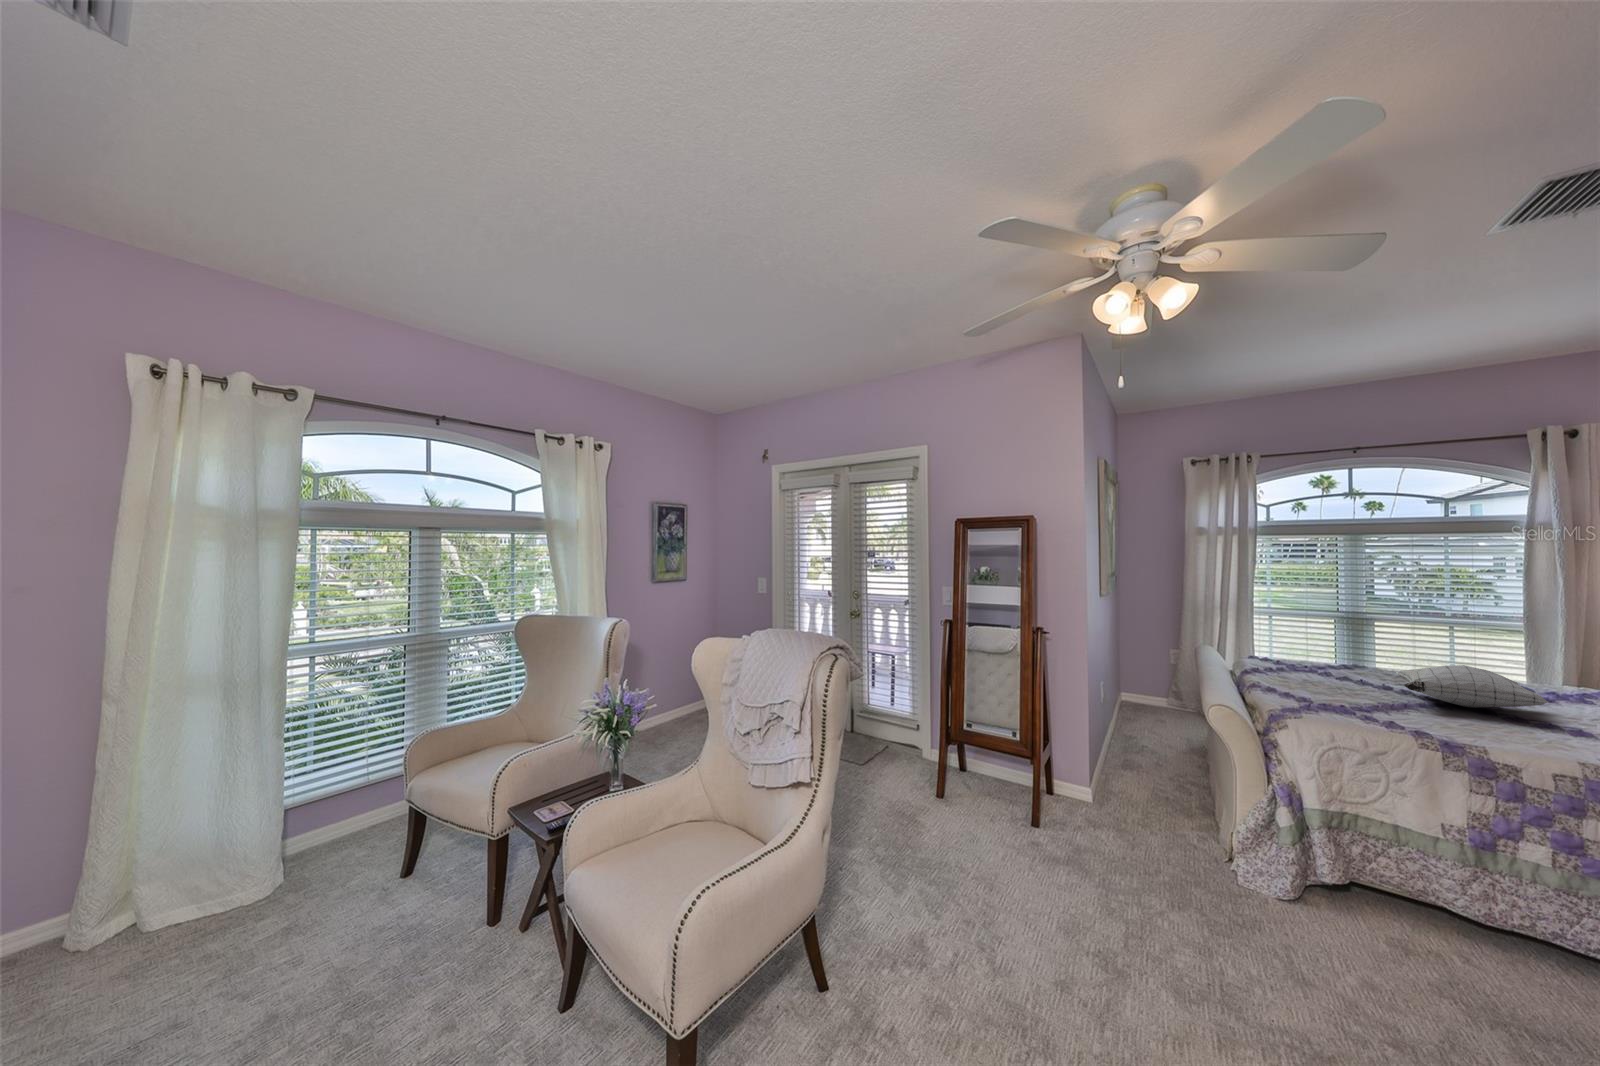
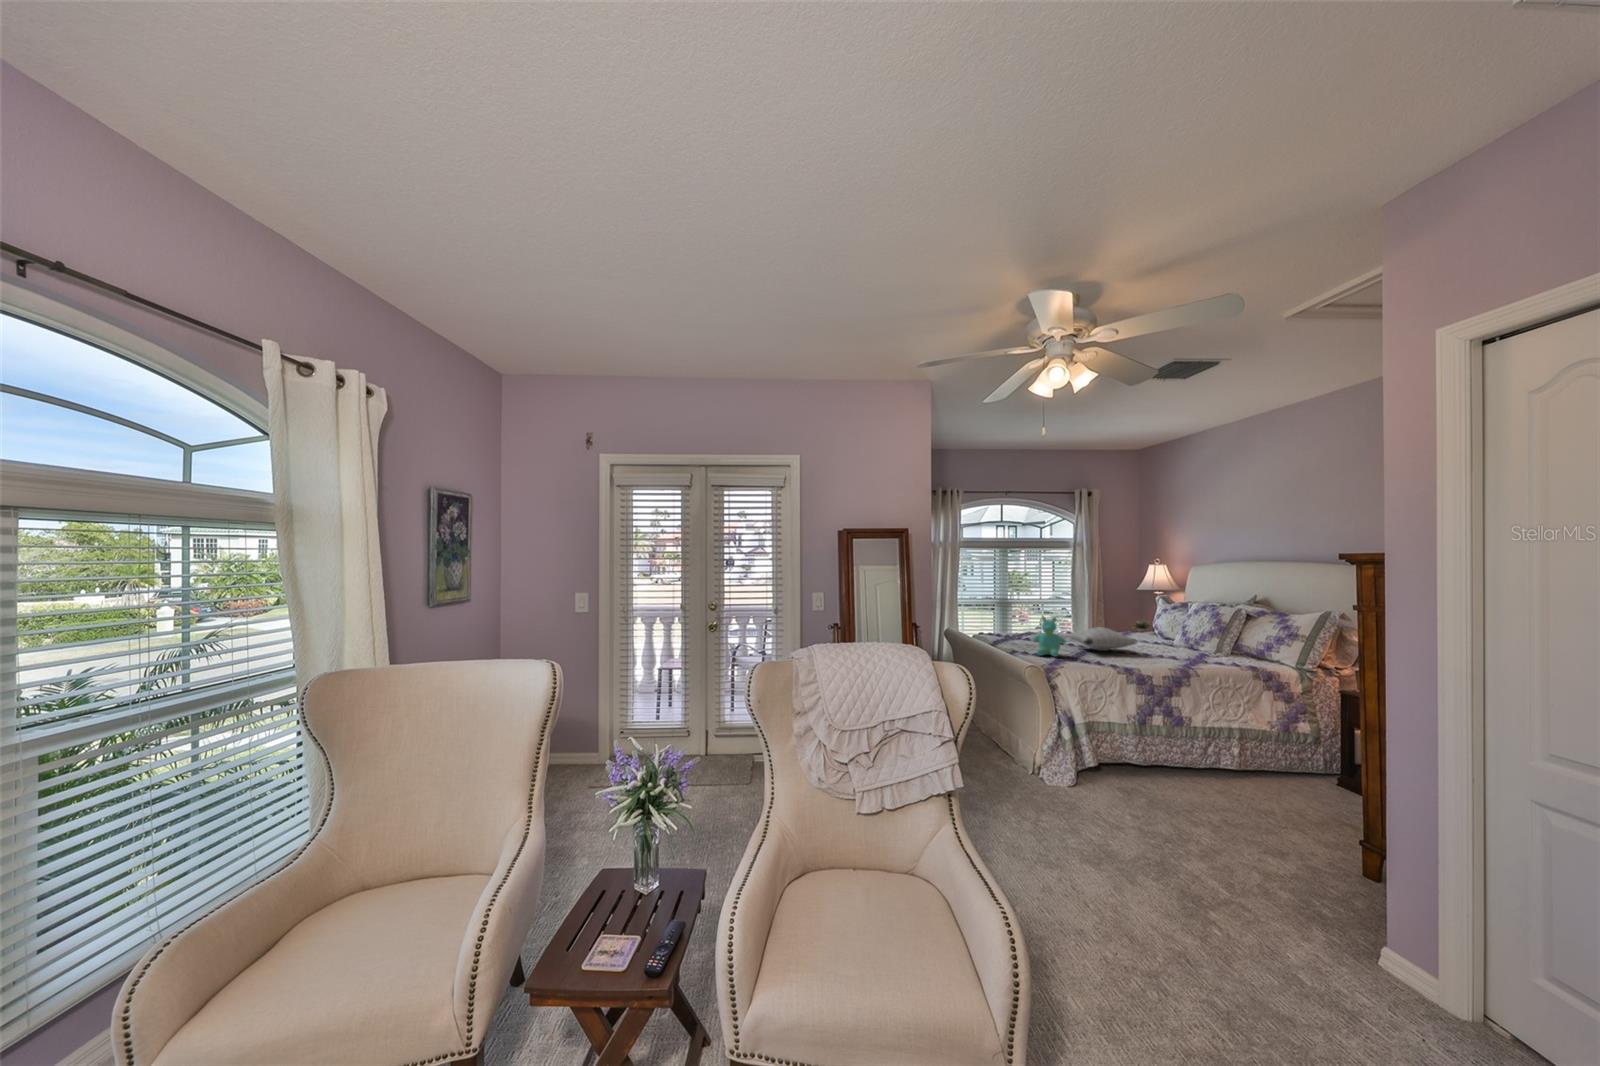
teddy bear: none [1291,638,1356,701] -> present [1033,617,1066,657]

